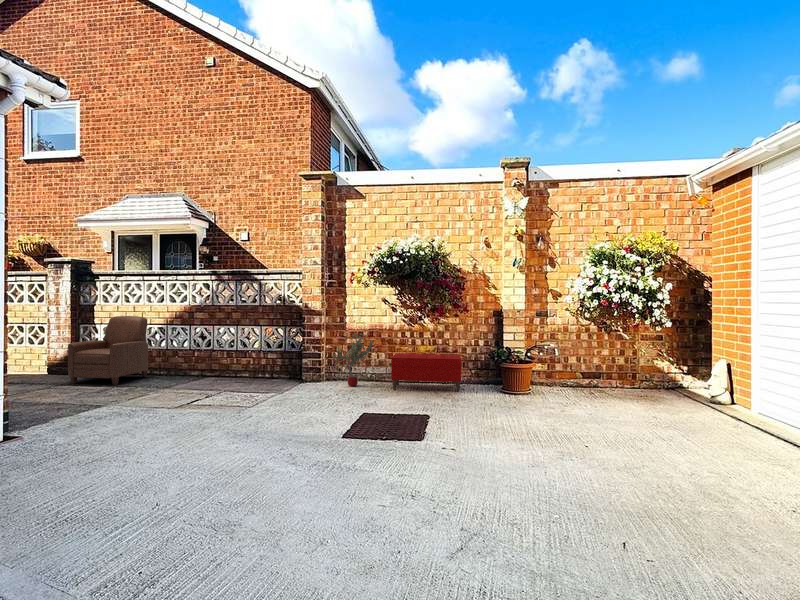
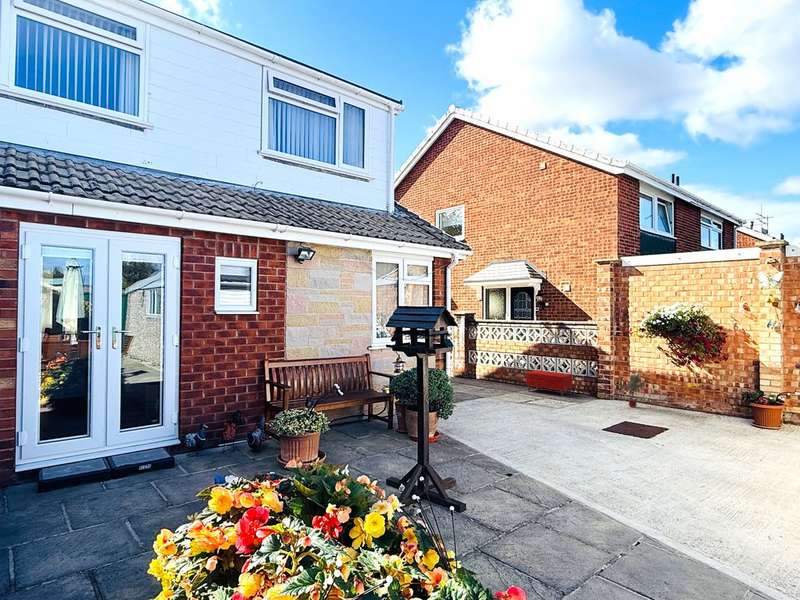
chair: present [68,316,148,385] -> none [465,346,505,388]
bench: present [391,354,462,392] -> present [526,370,573,396]

